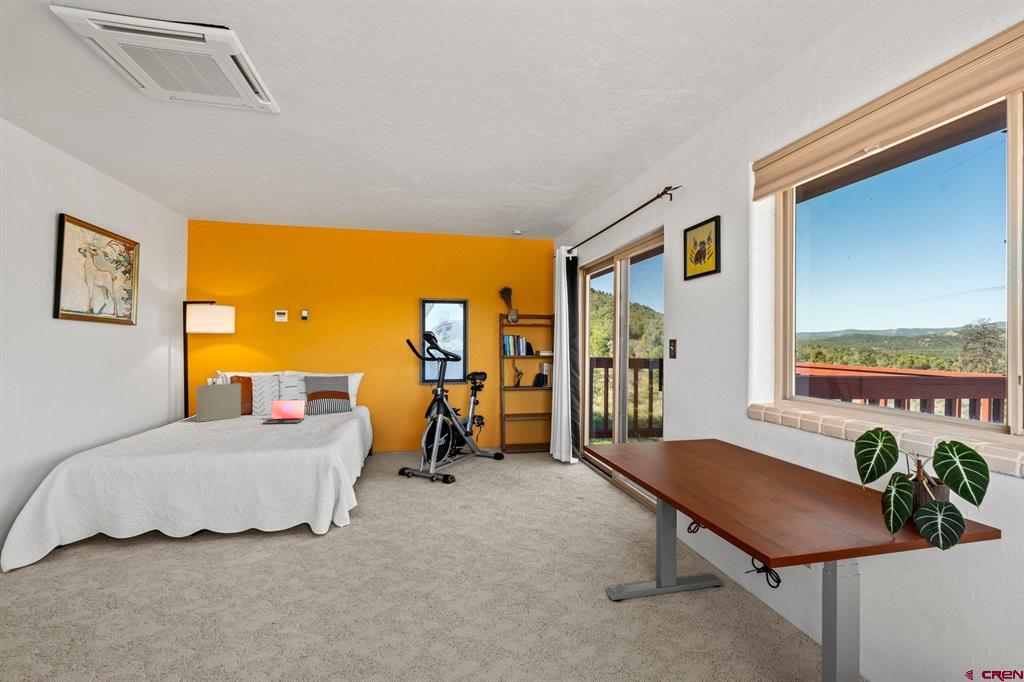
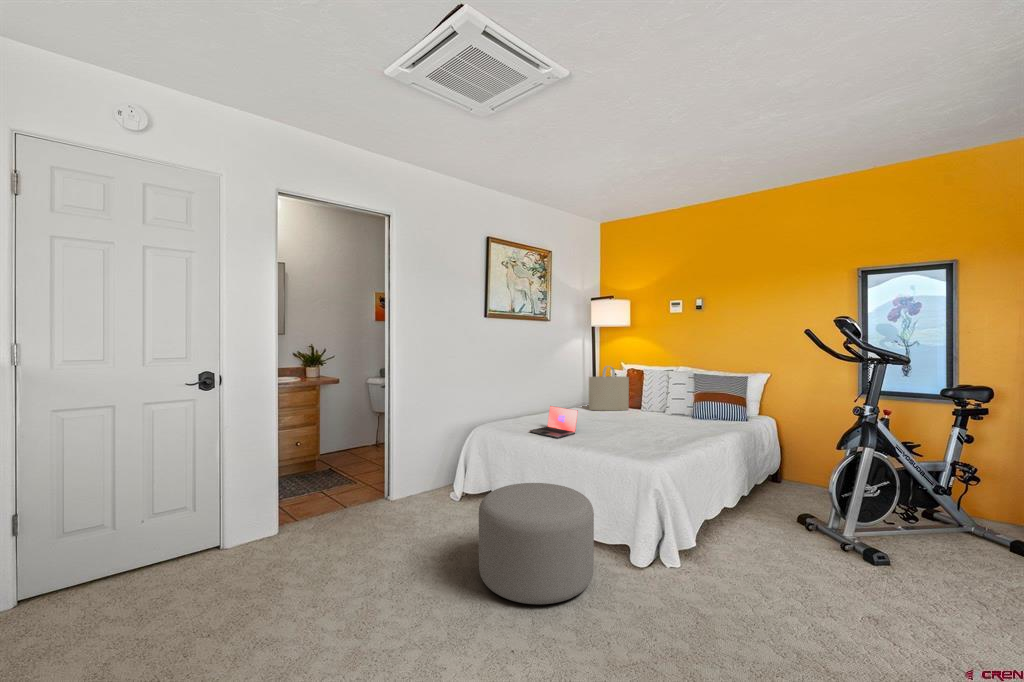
laptop: present [263,400,305,424] -> present [530,406,578,438]
ottoman: none [162,482,294,599] -> present [479,483,594,604]

